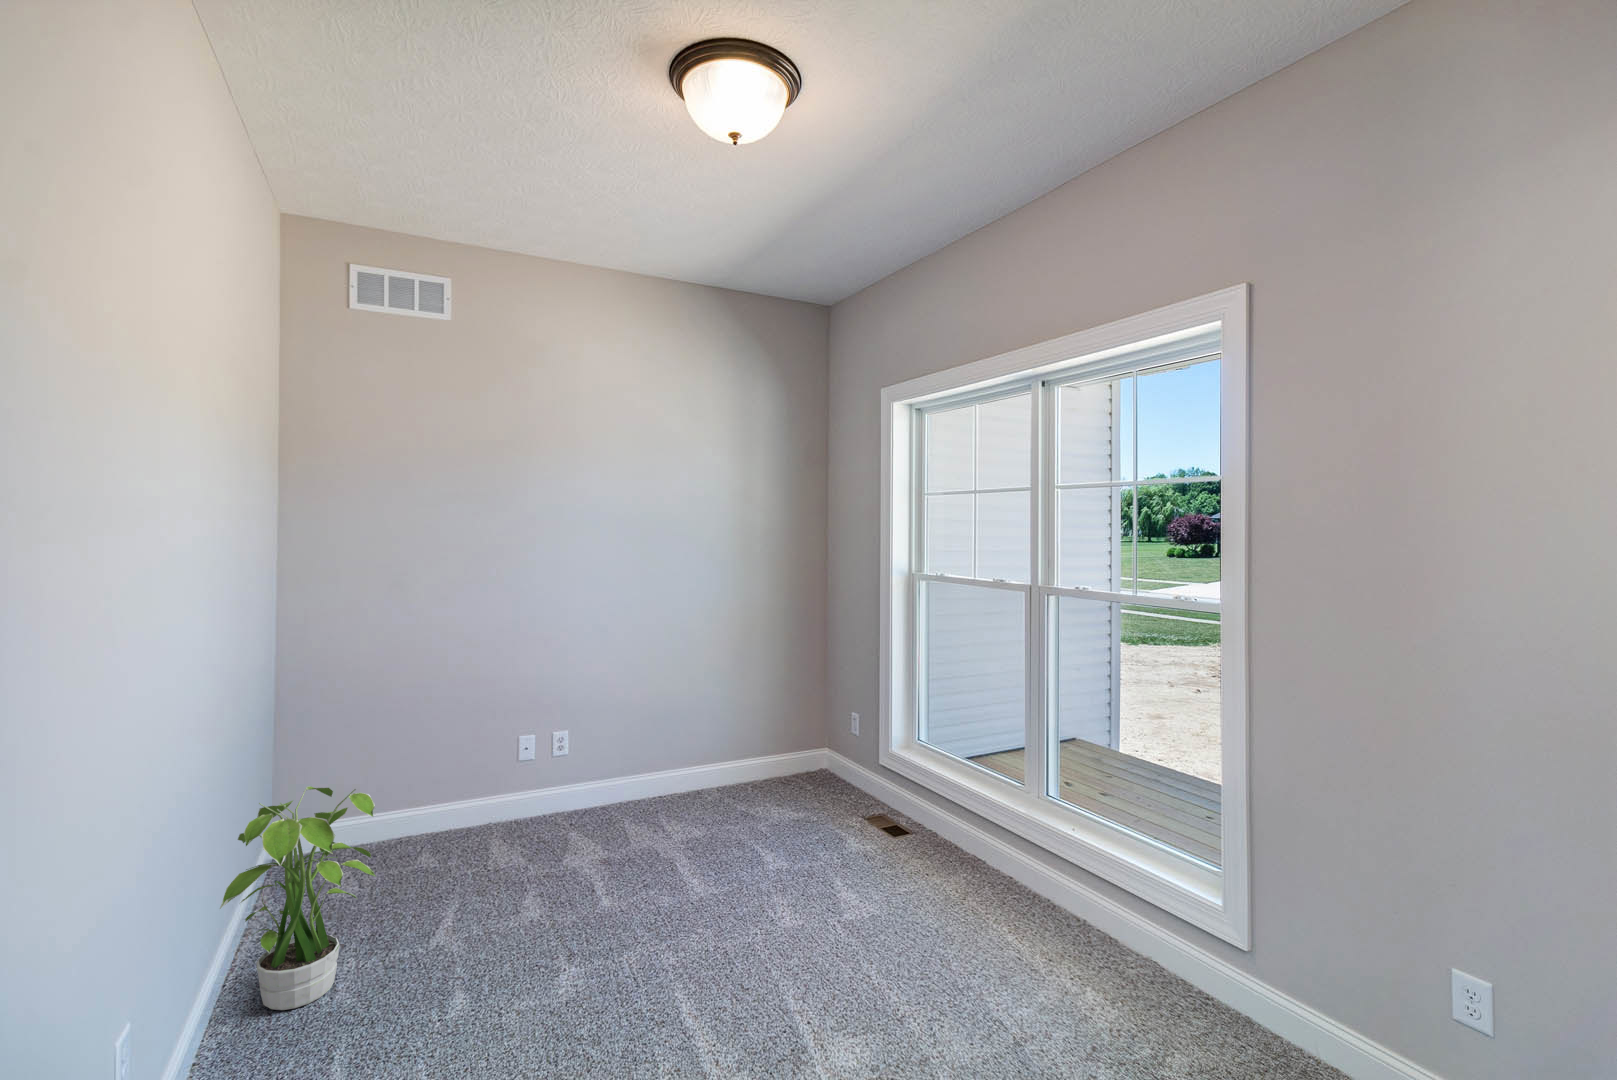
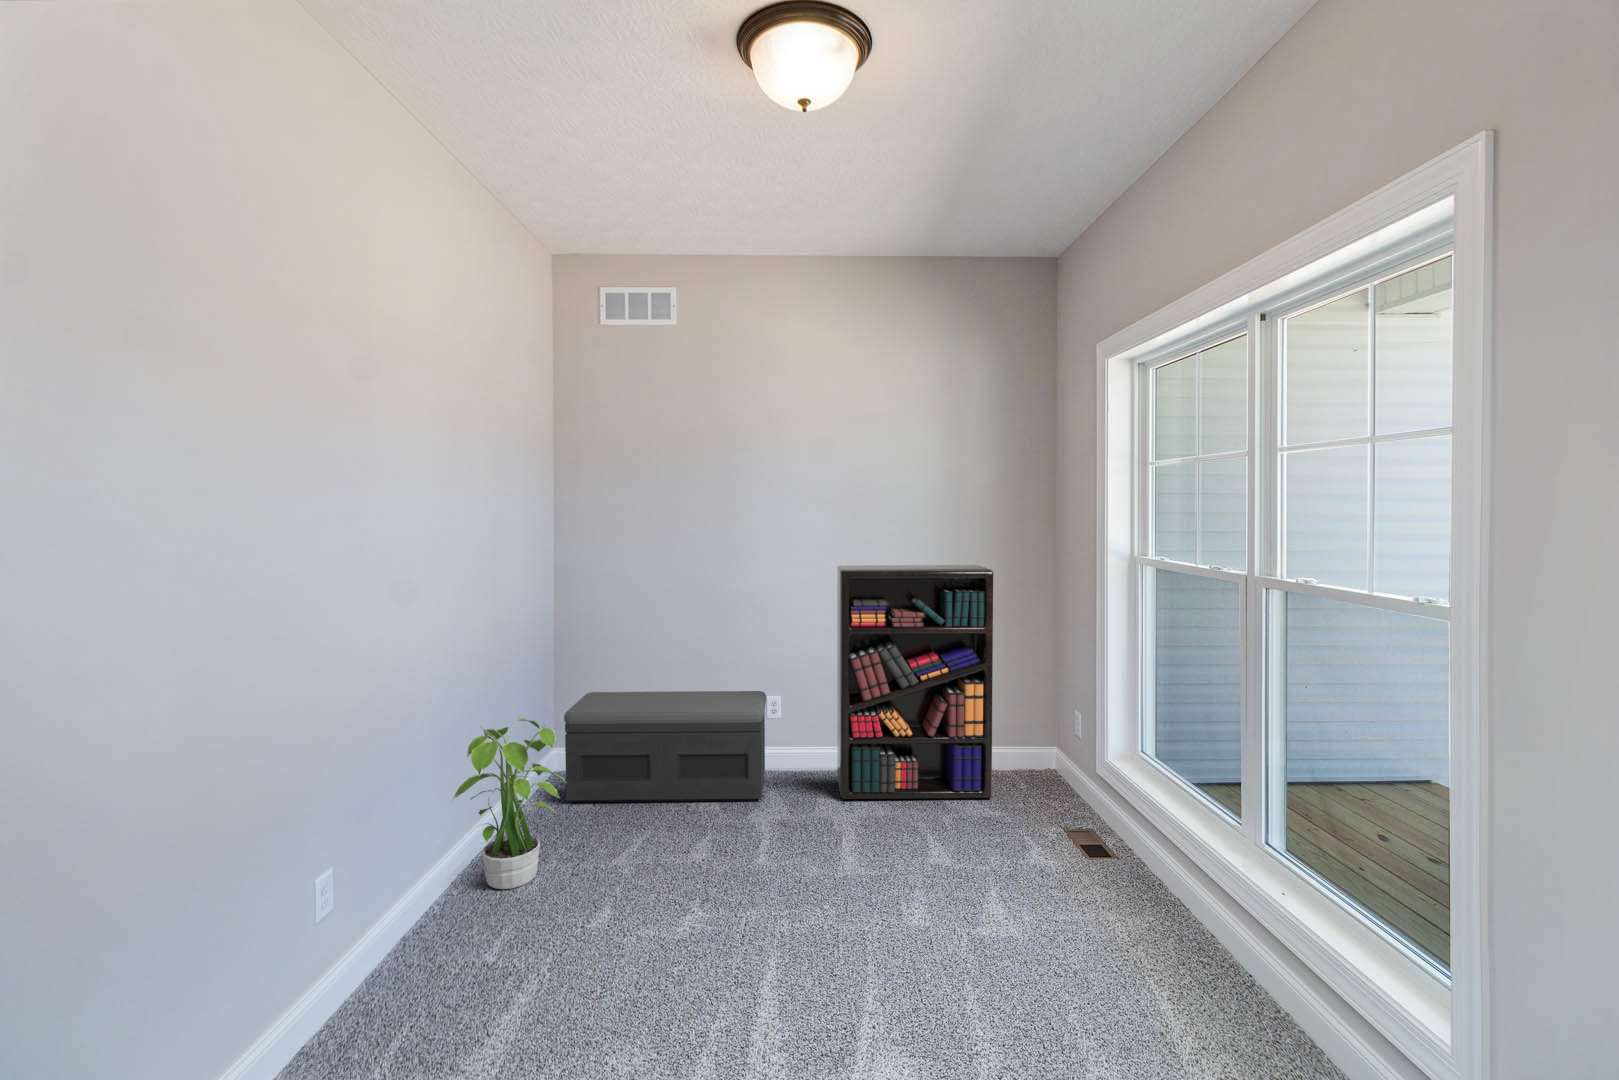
bookshelf: none [633,584,792,825] -> present [837,565,993,799]
storage bench: none [317,725,571,888] -> present [564,691,766,802]

